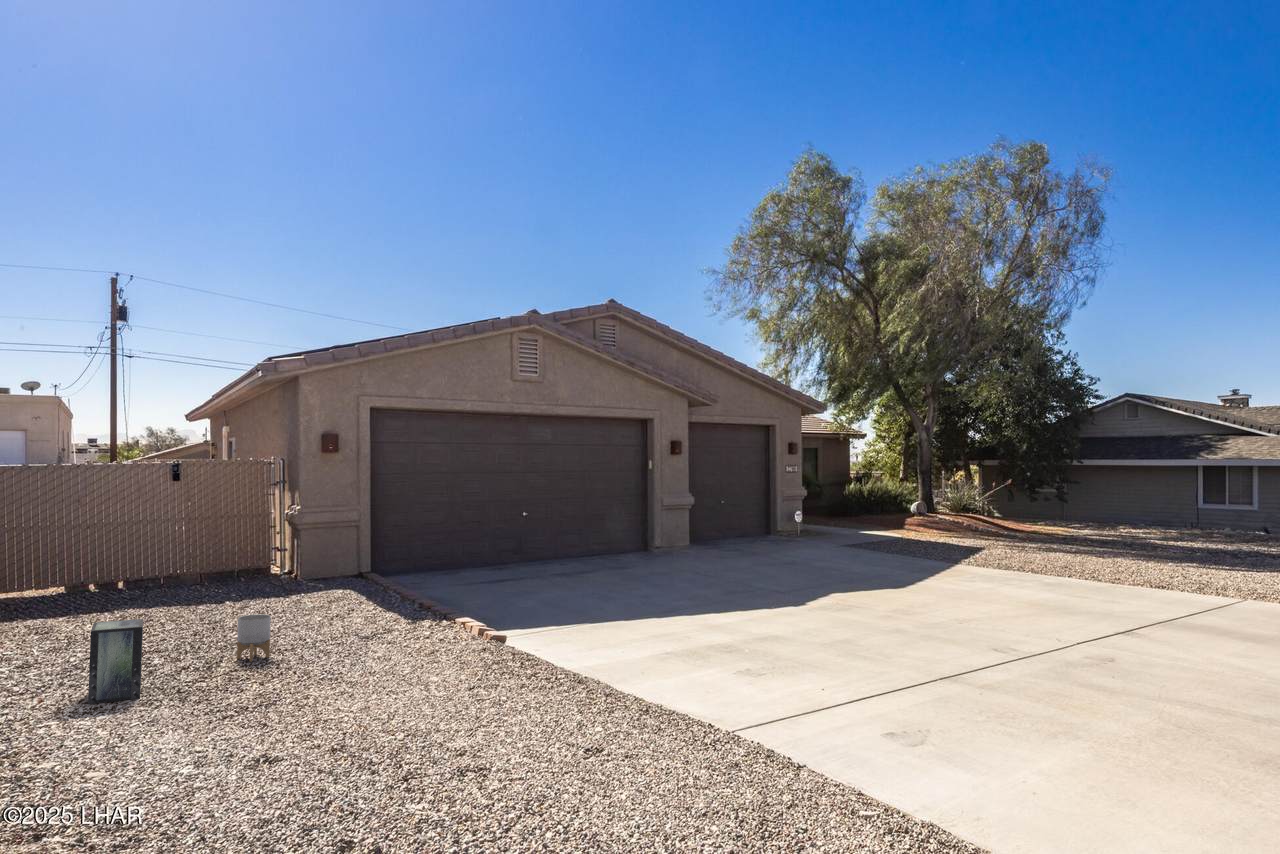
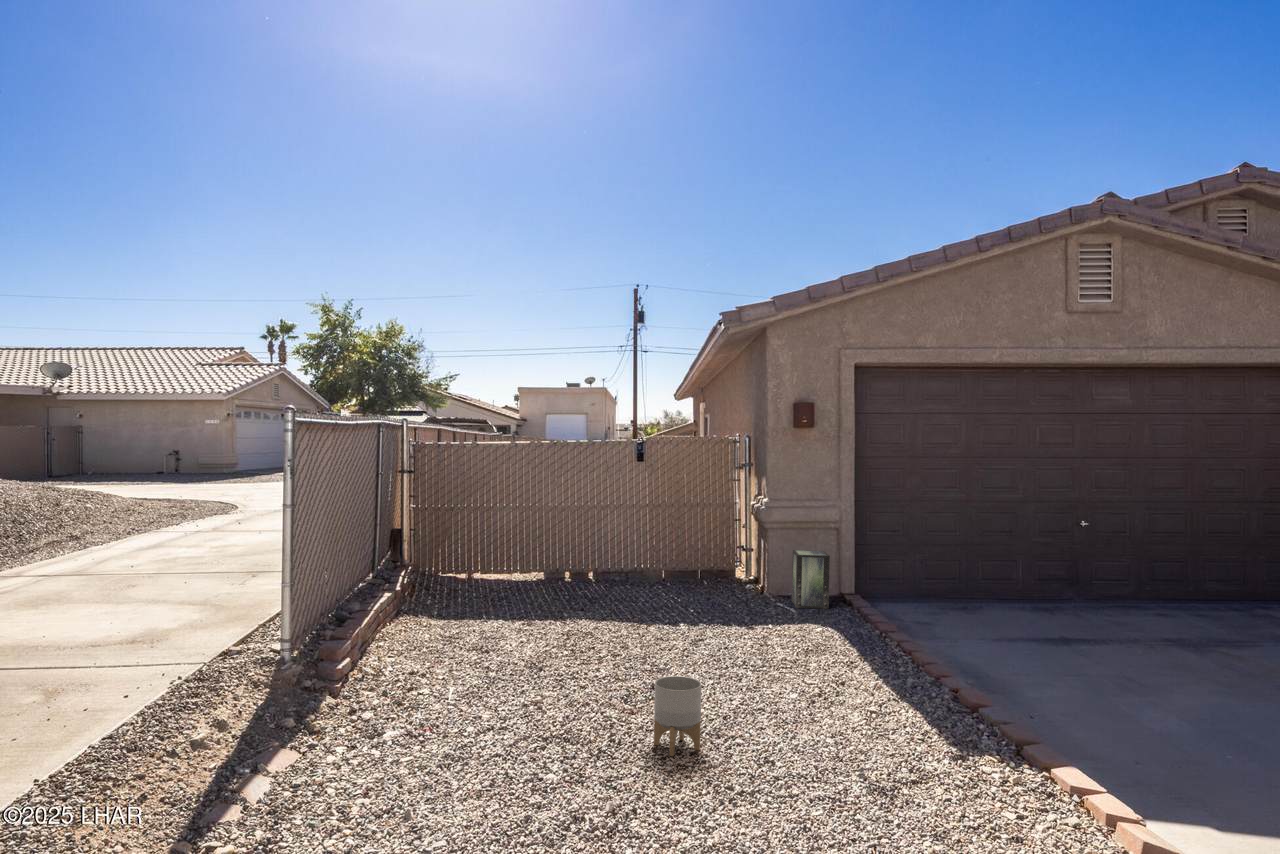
storage box: present [88,619,143,704] -> present [792,550,830,609]

